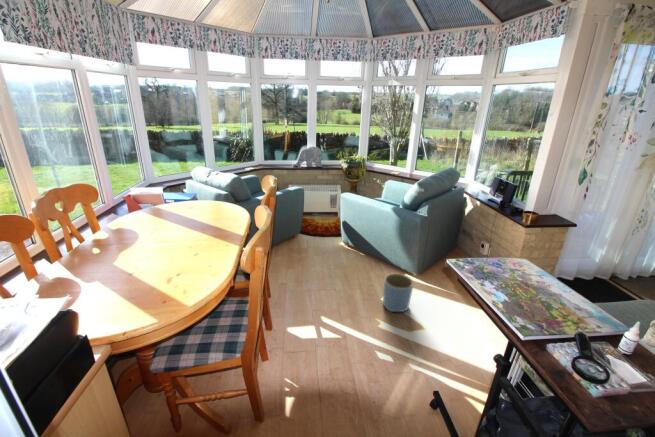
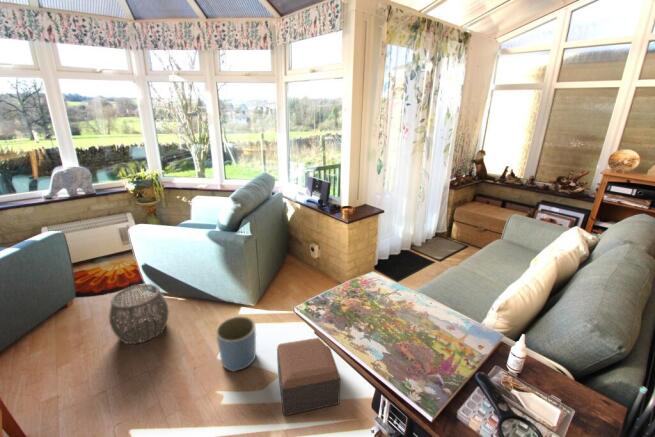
woven basket: none [319,234,355,273] -> present [109,284,169,344]
footstool: none [419,302,473,365] -> present [277,338,340,415]

